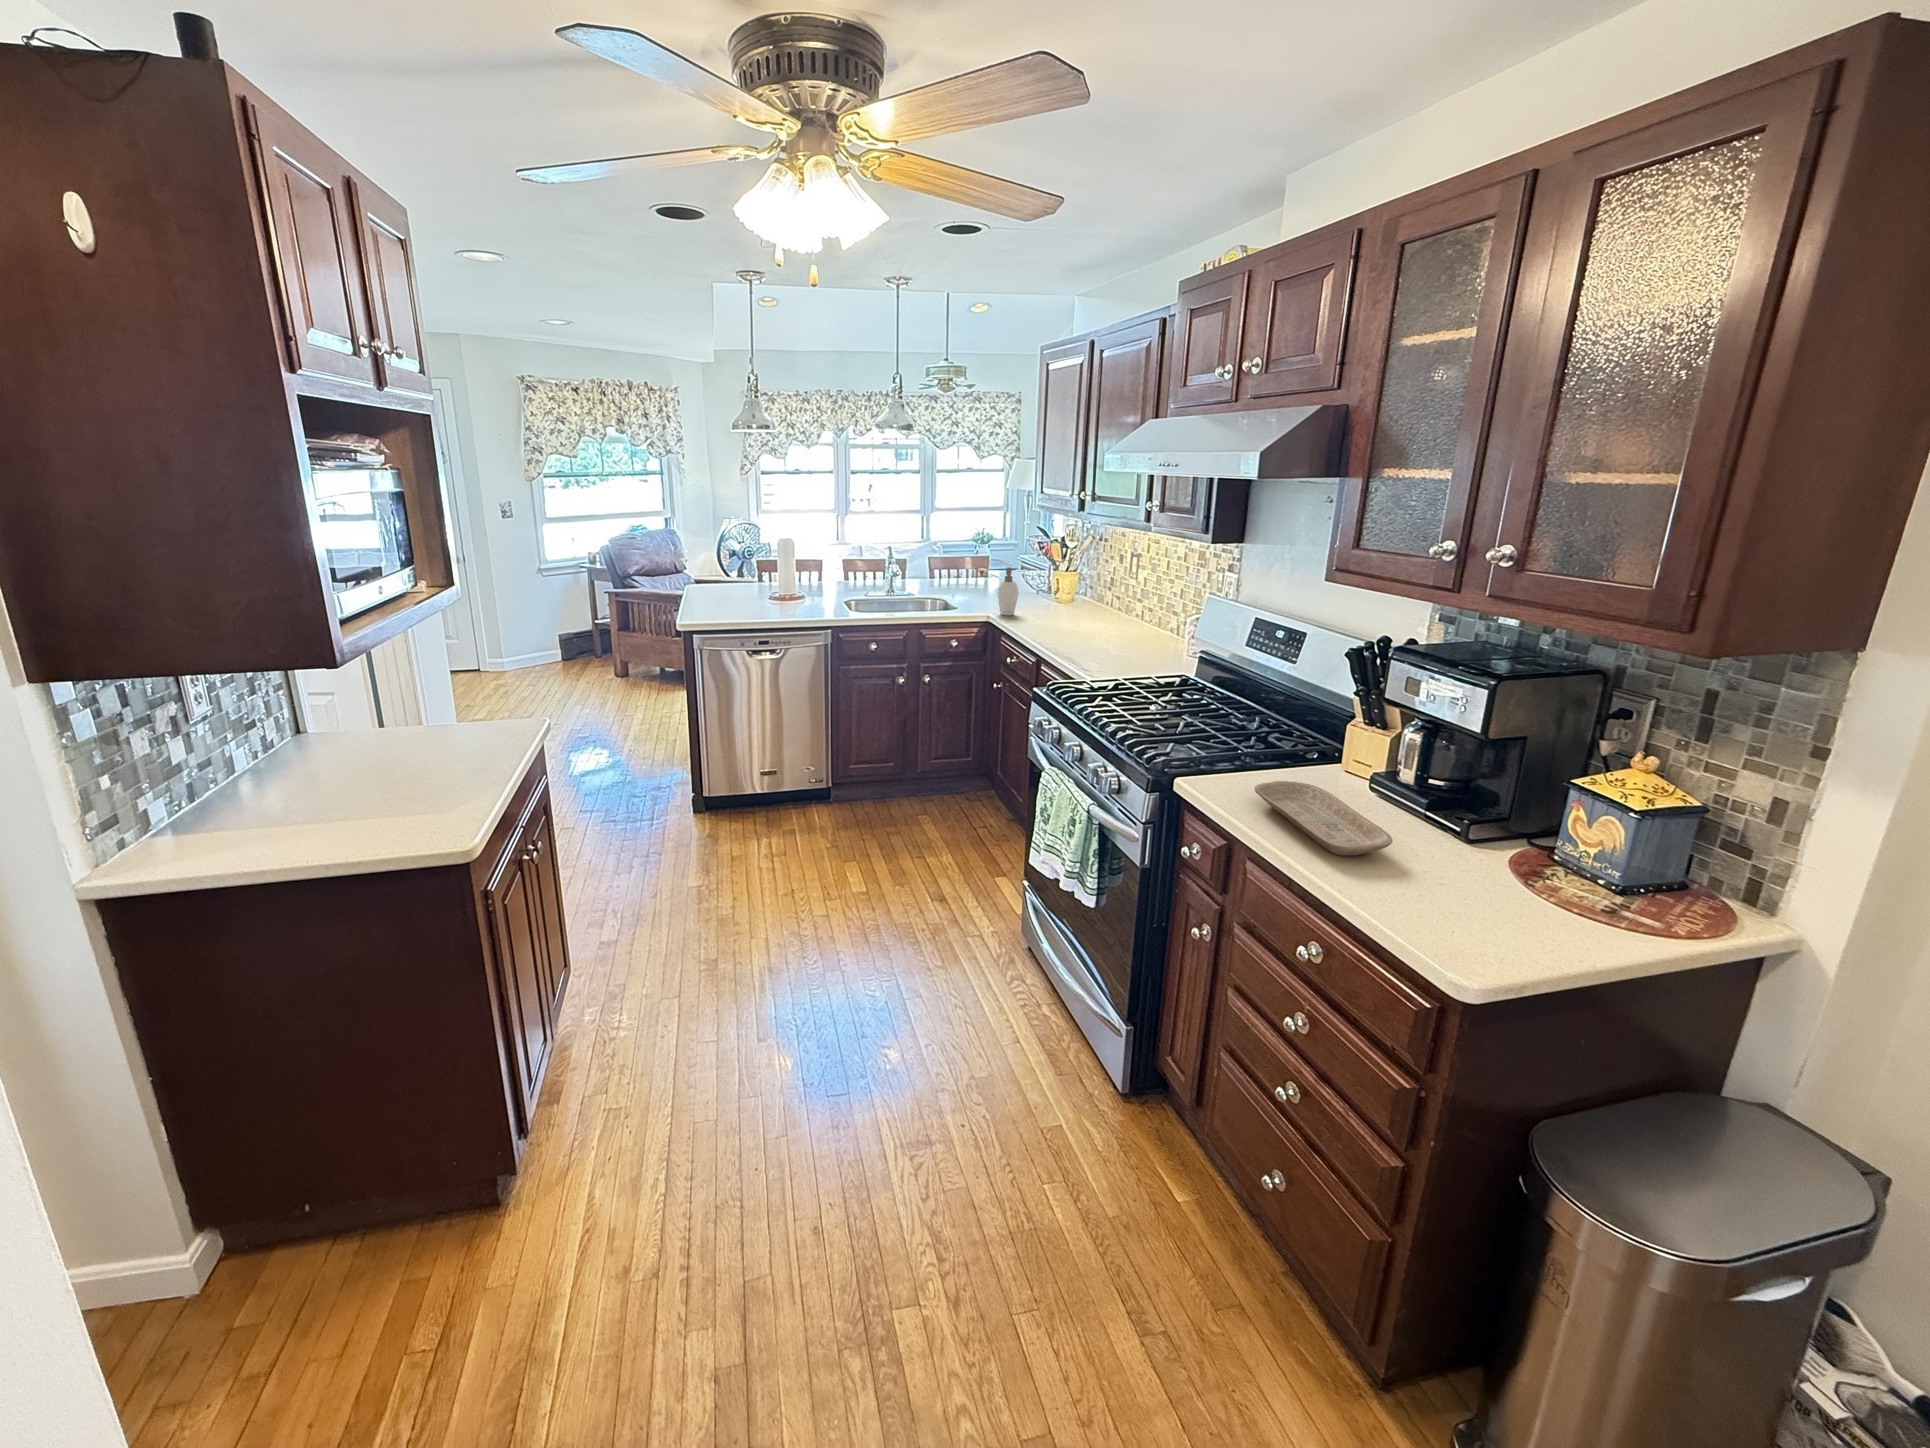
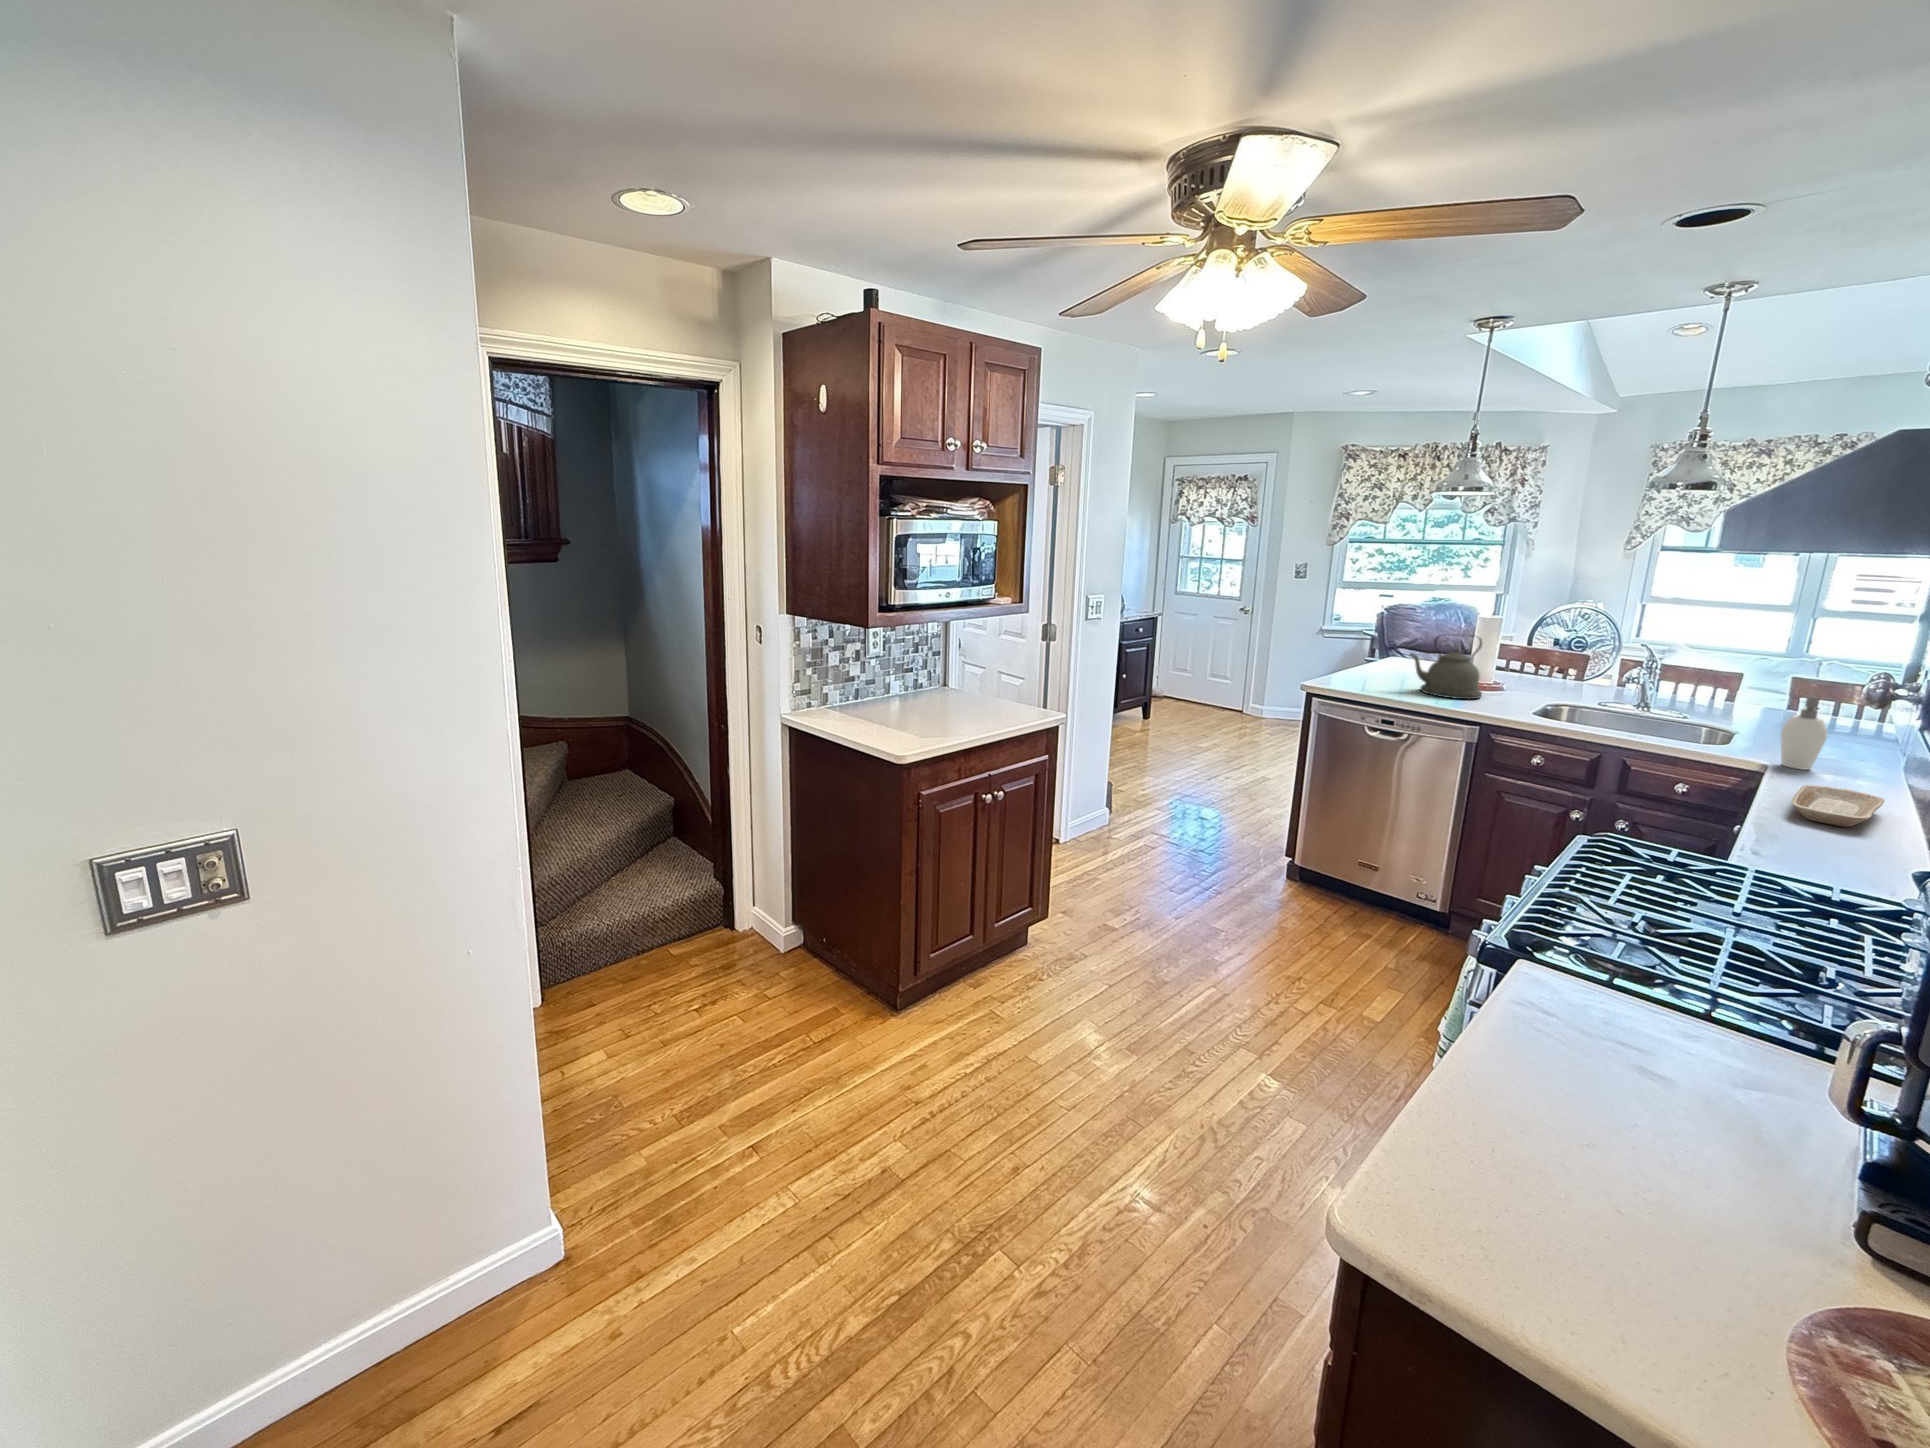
kettle: none [754,556,807,612] -> present [1410,635,1482,699]
tray: present [1254,781,1392,855] -> present [1791,785,1884,827]

